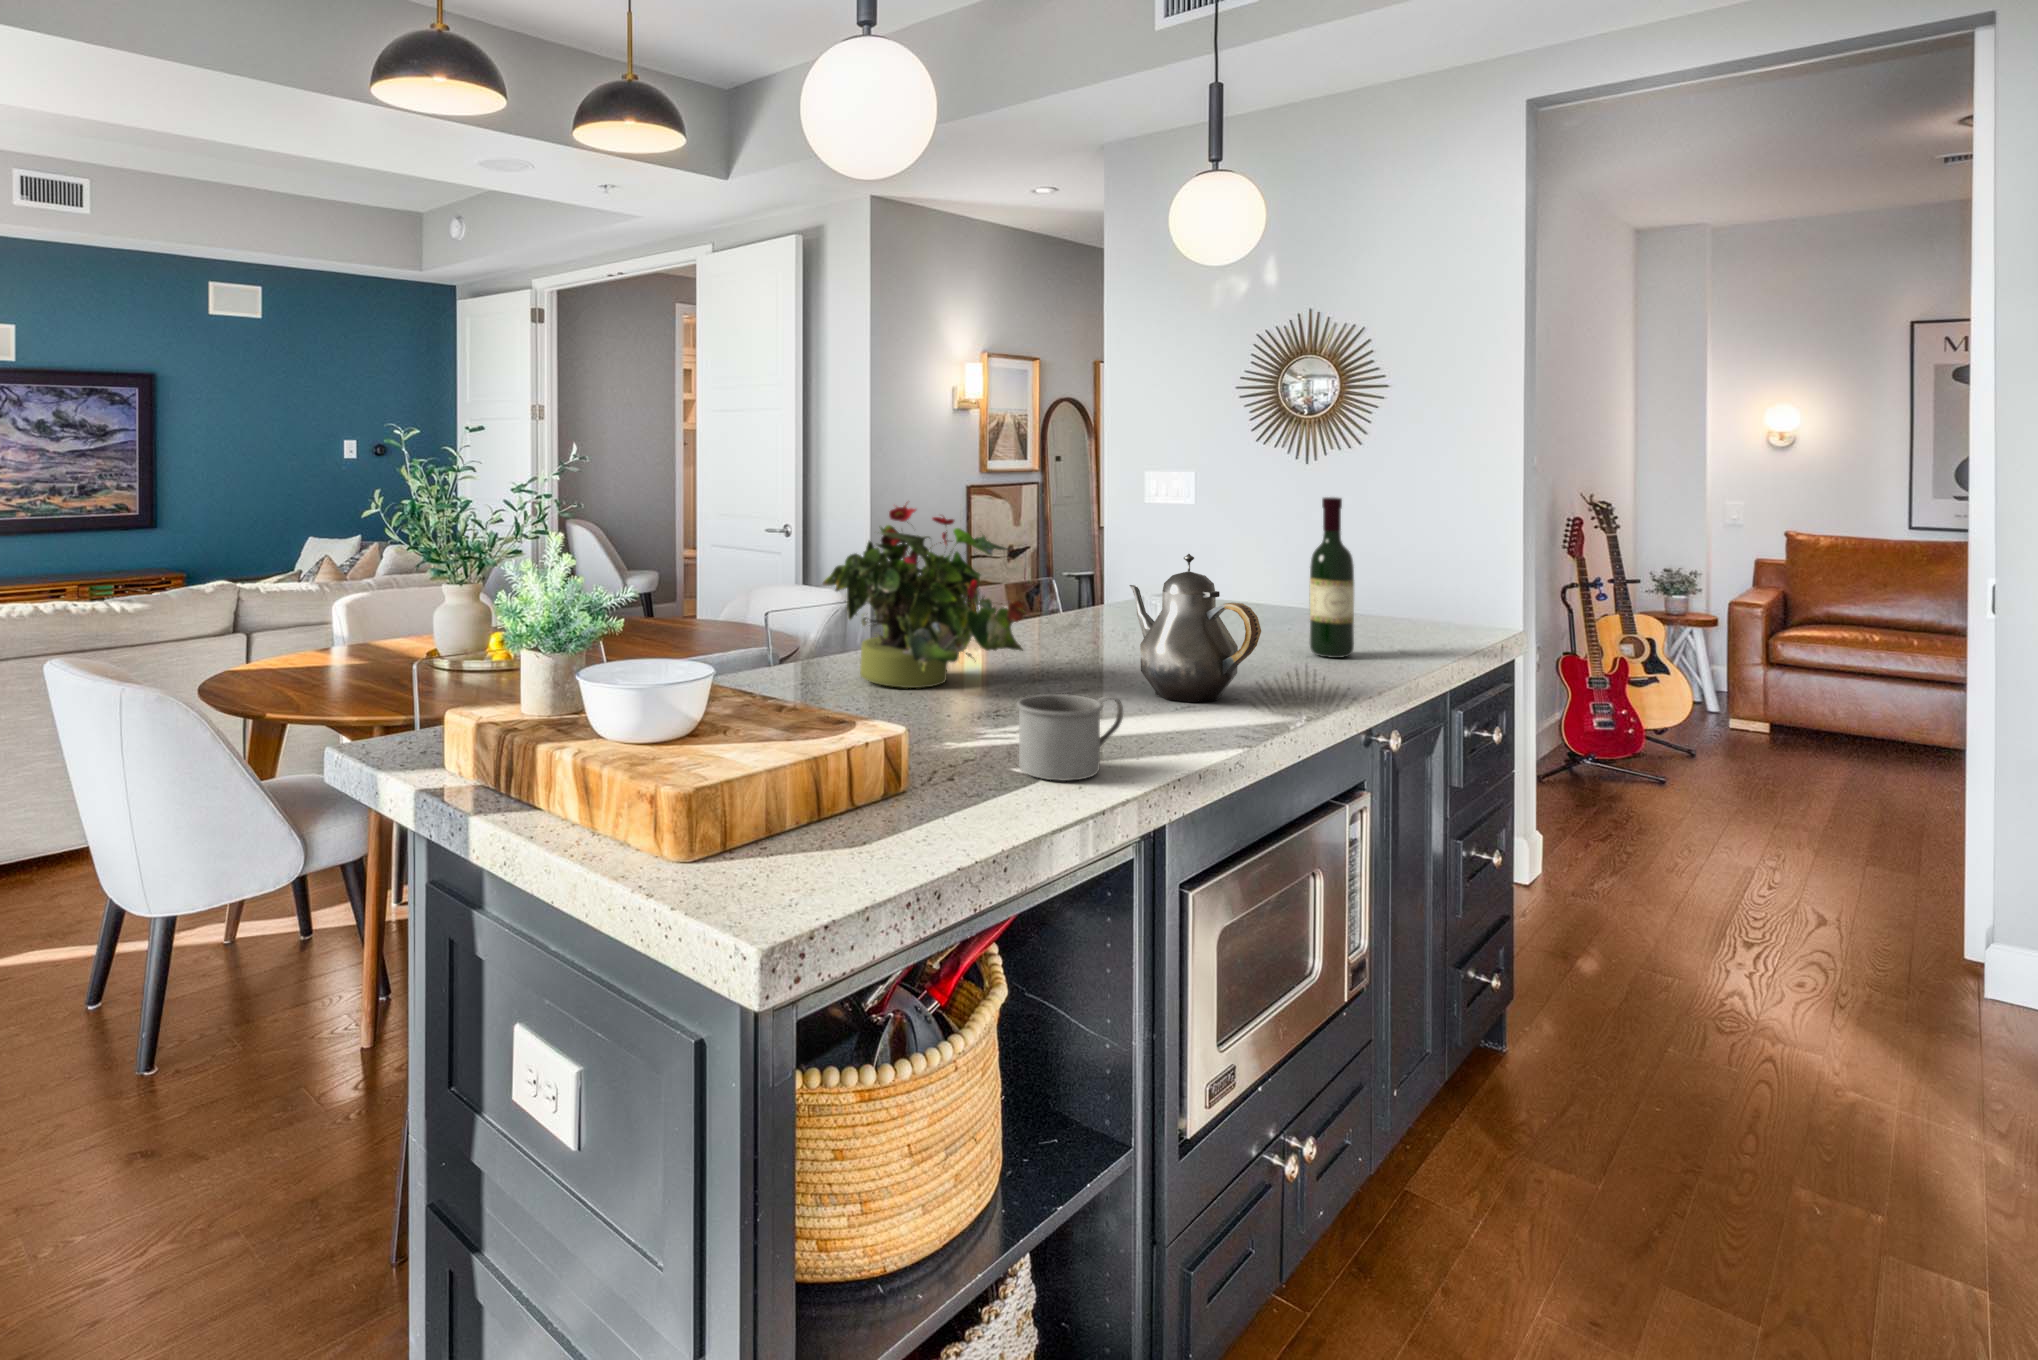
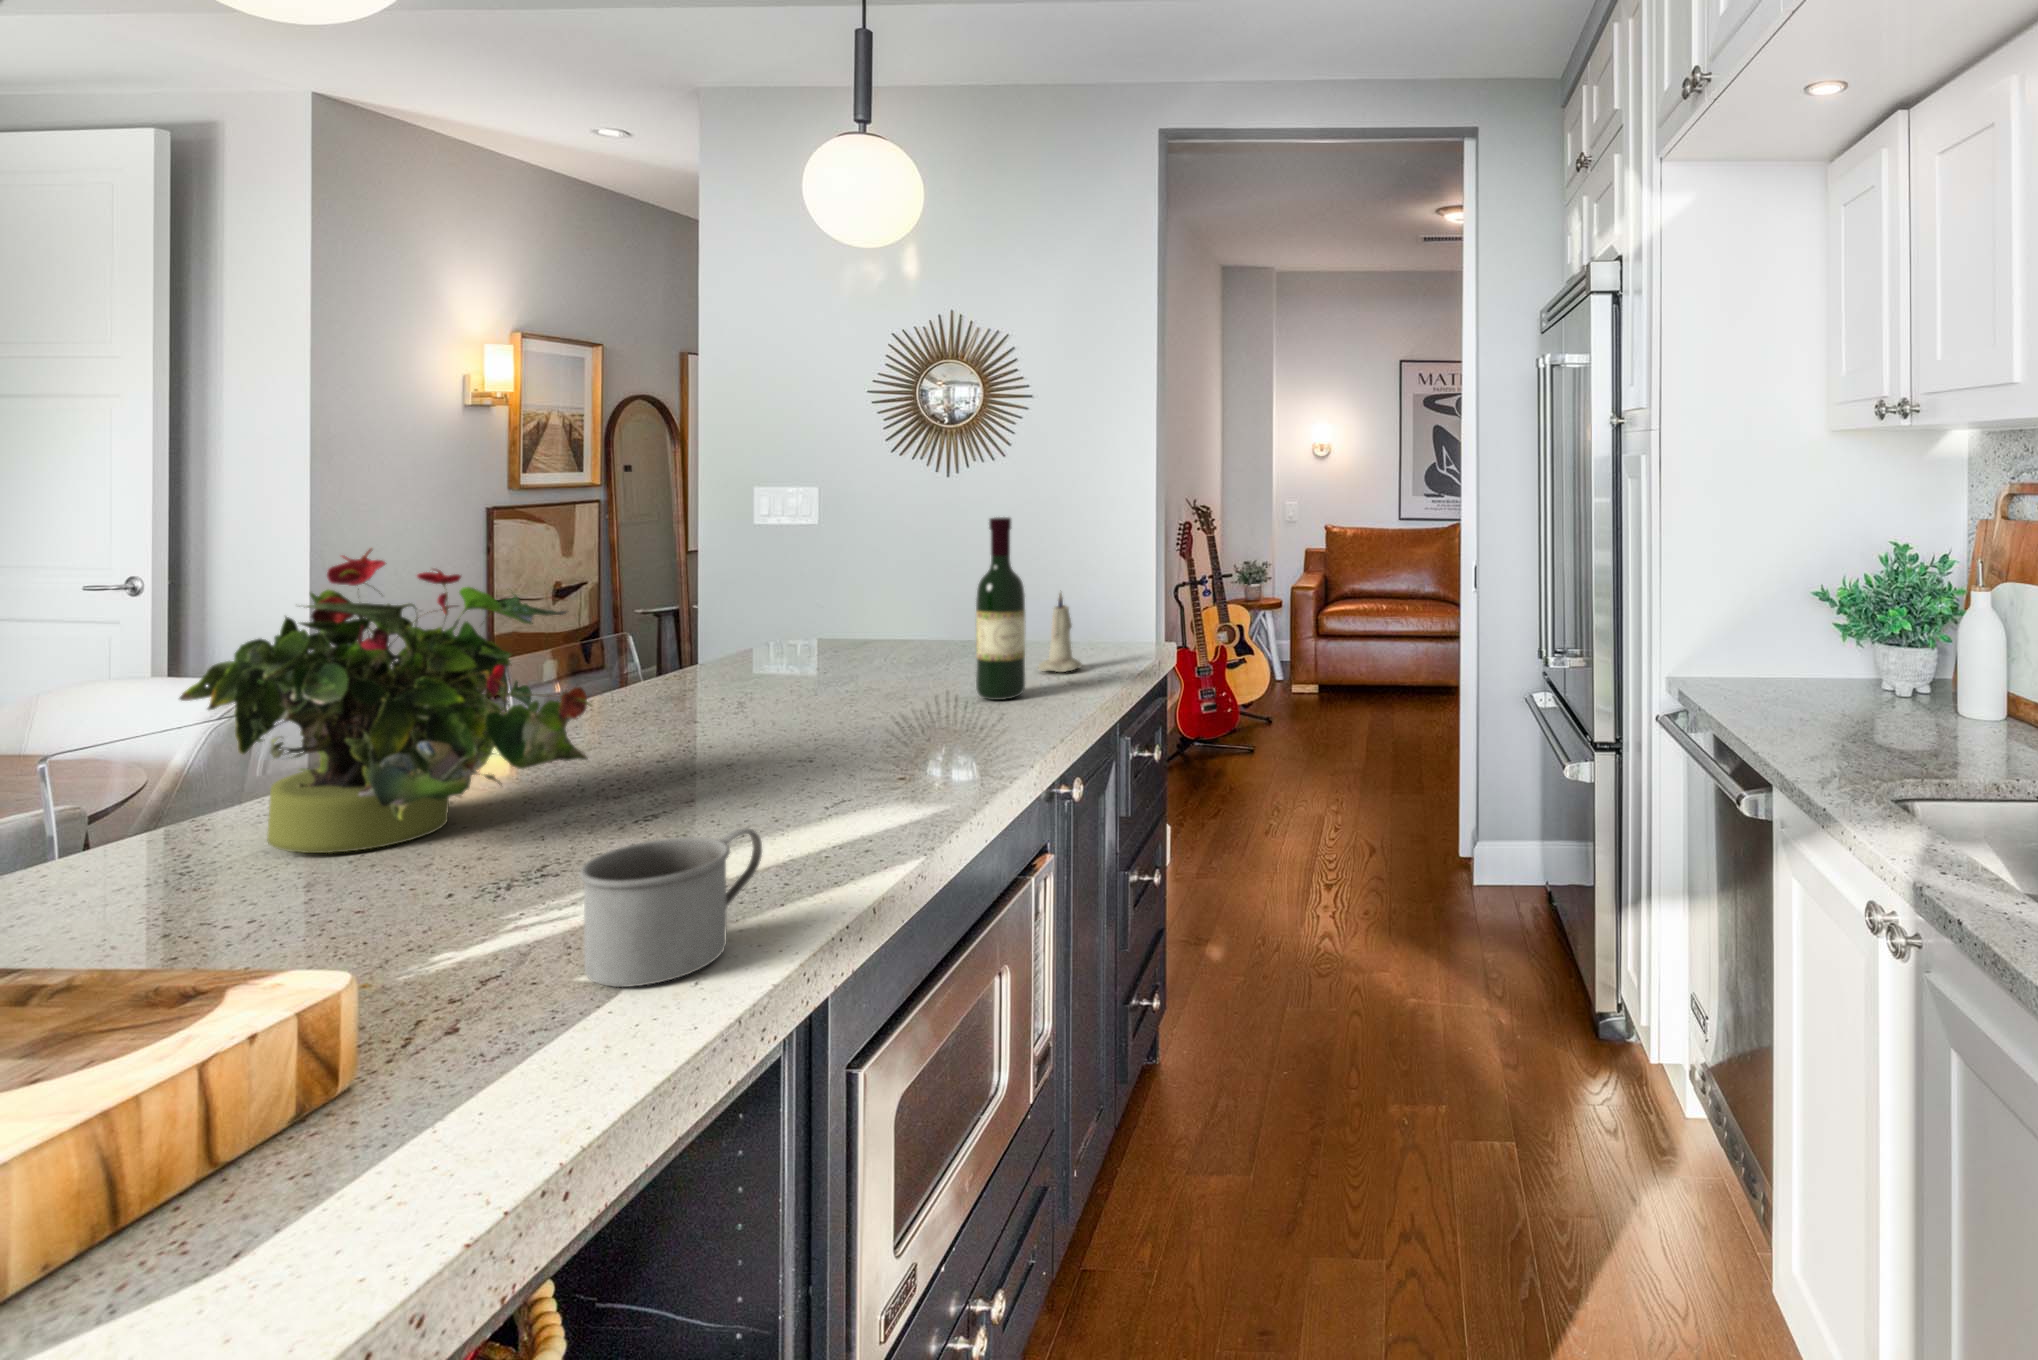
teapot: present [1130,554,1261,702] -> none [753,600,937,795]
candle: none [1371,568,1415,643] -> present [1038,593,1082,672]

